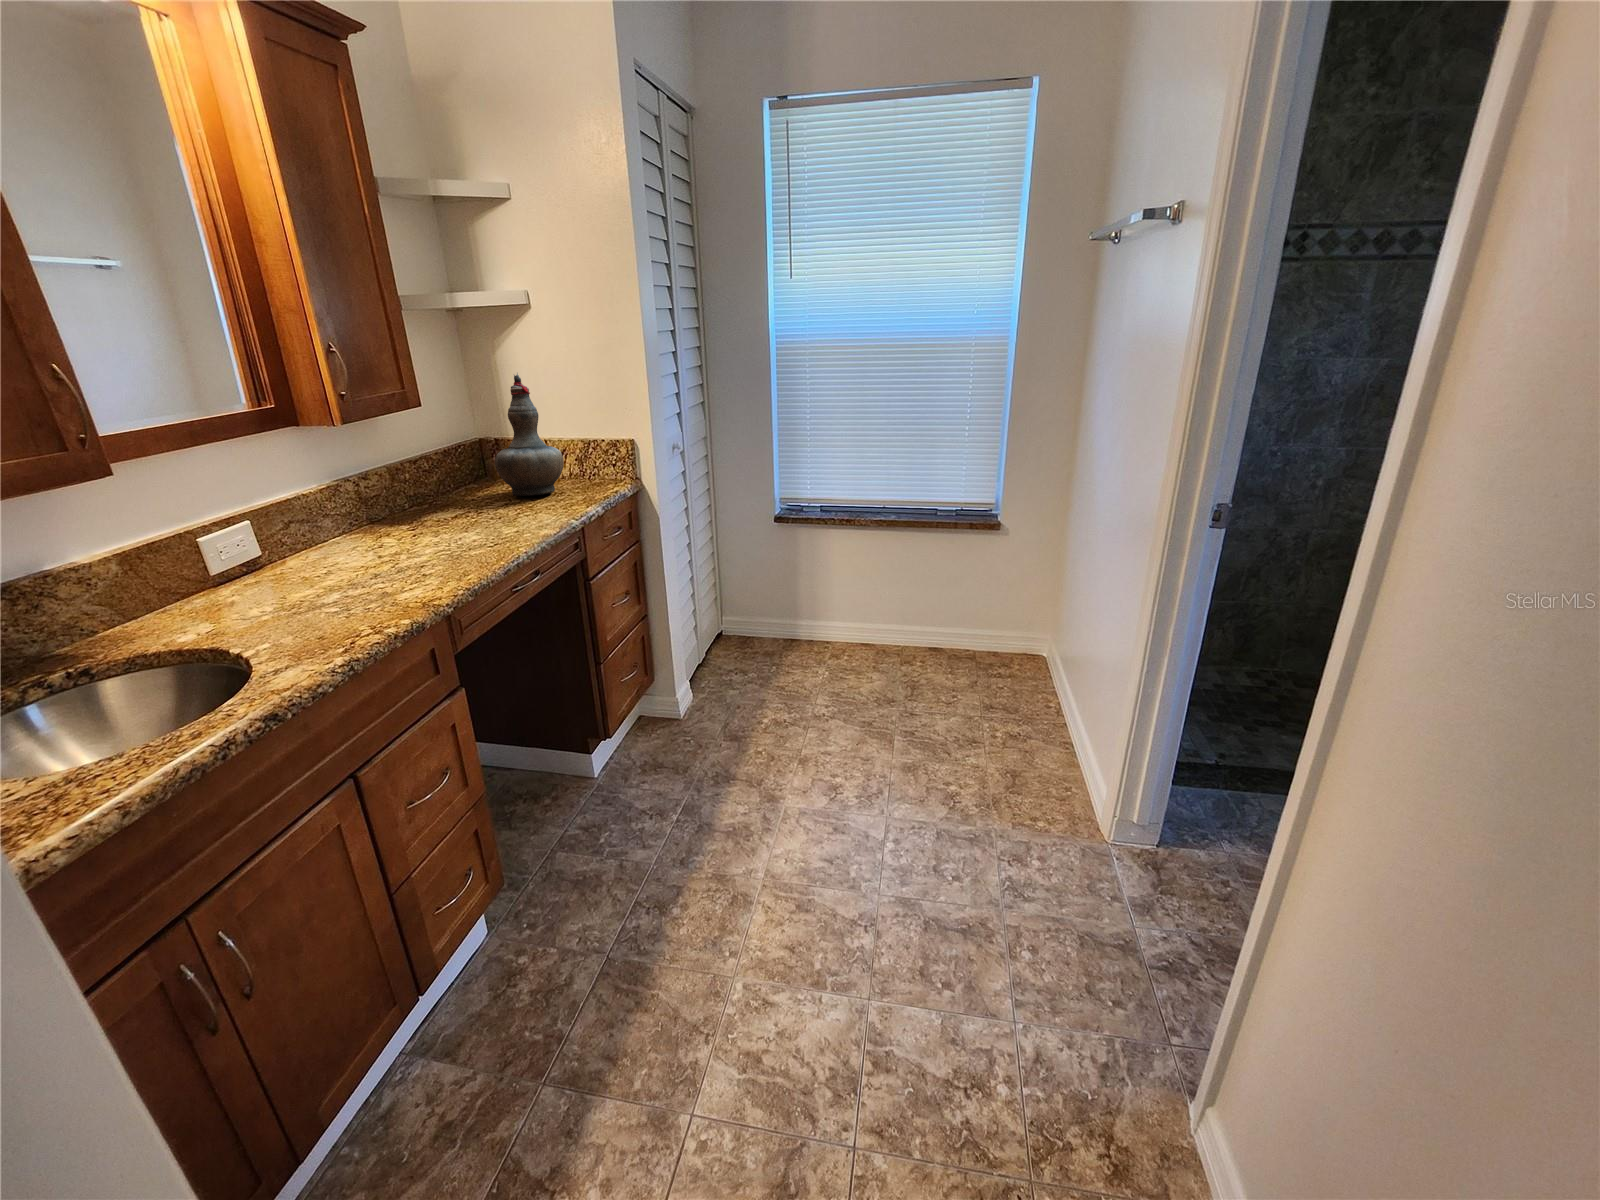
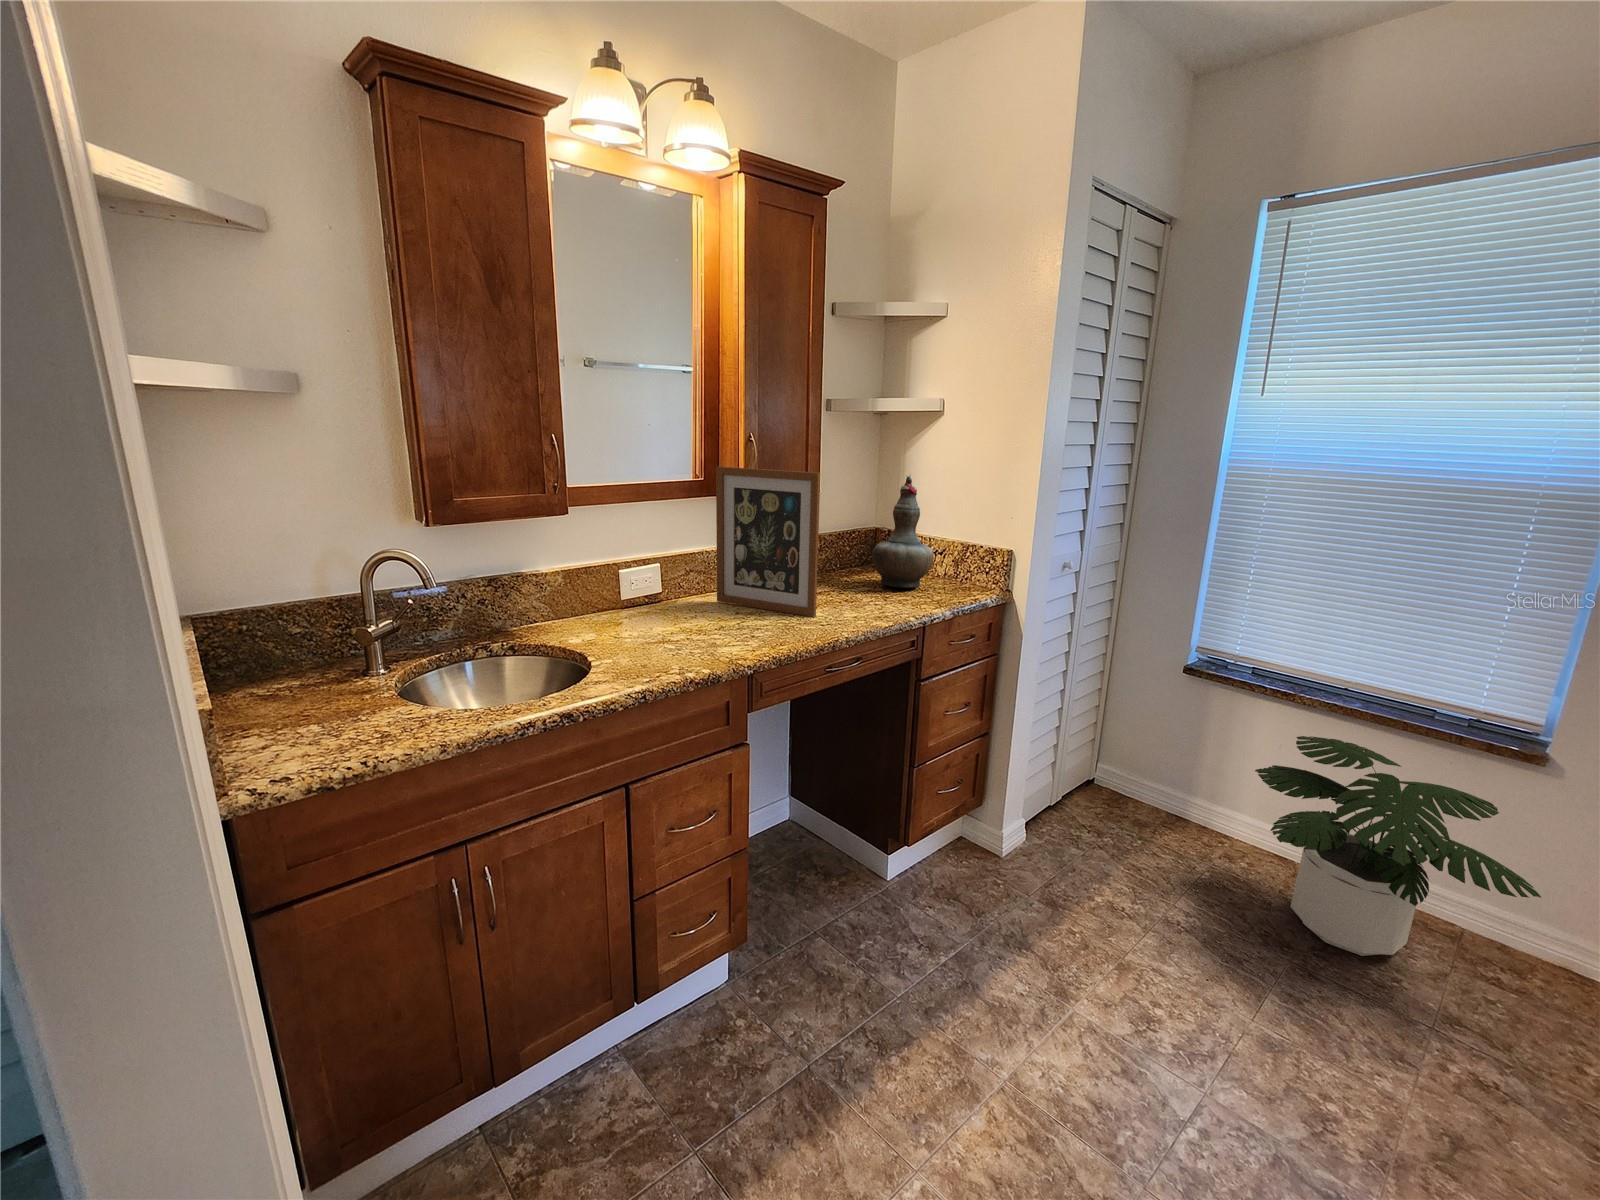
picture frame: none [289,381,473,551] -> present [716,467,820,617]
potted plant: none [848,548,1017,692] -> present [1255,736,1541,956]

